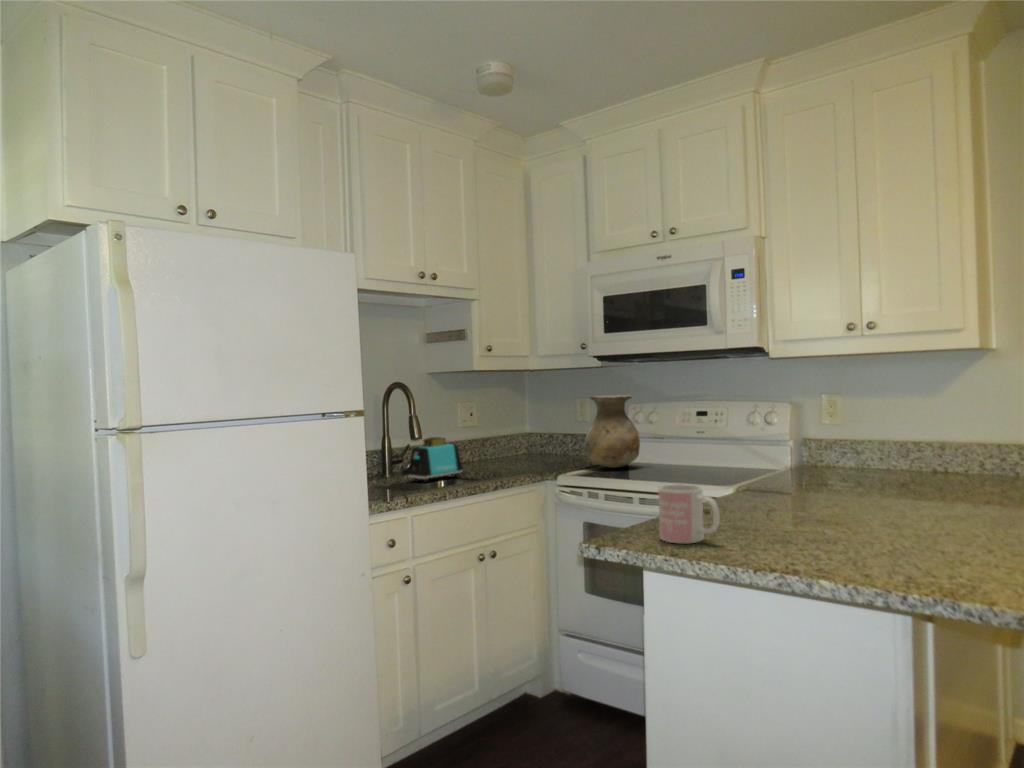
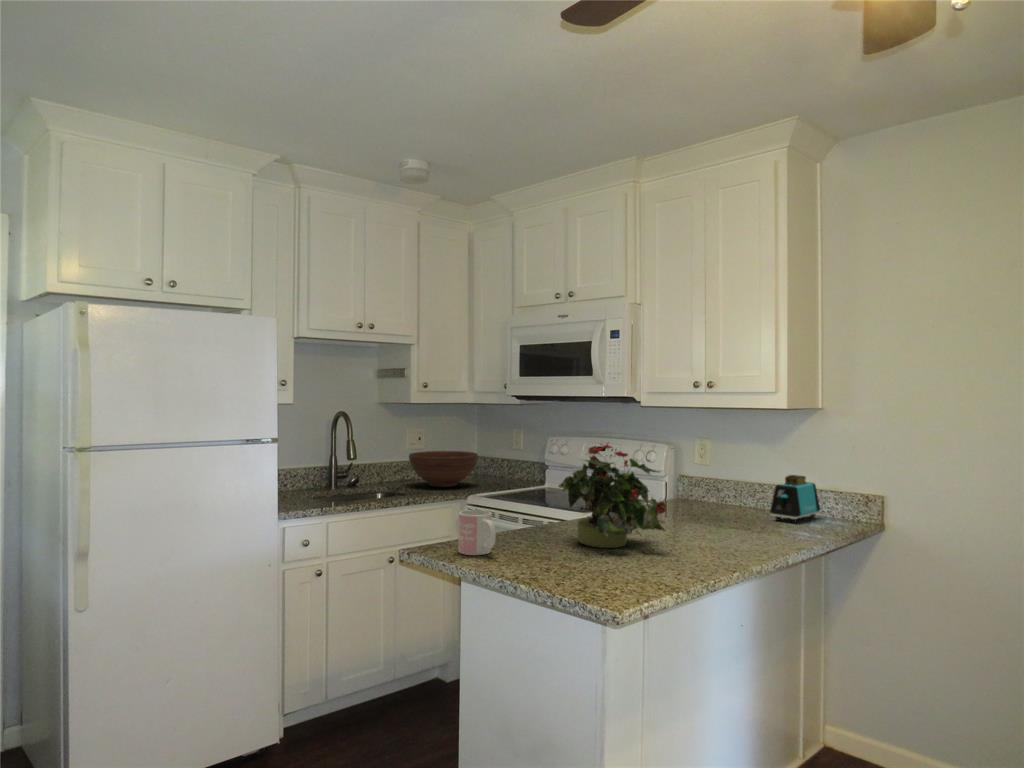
potted plant: none [751,392,920,524] -> present [559,444,666,548]
vase: present [583,395,640,468] -> none [496,429,545,492]
fruit bowl: none [473,426,552,468] -> present [409,451,478,487]
toaster: present [408,437,463,483] -> present [770,475,820,523]

